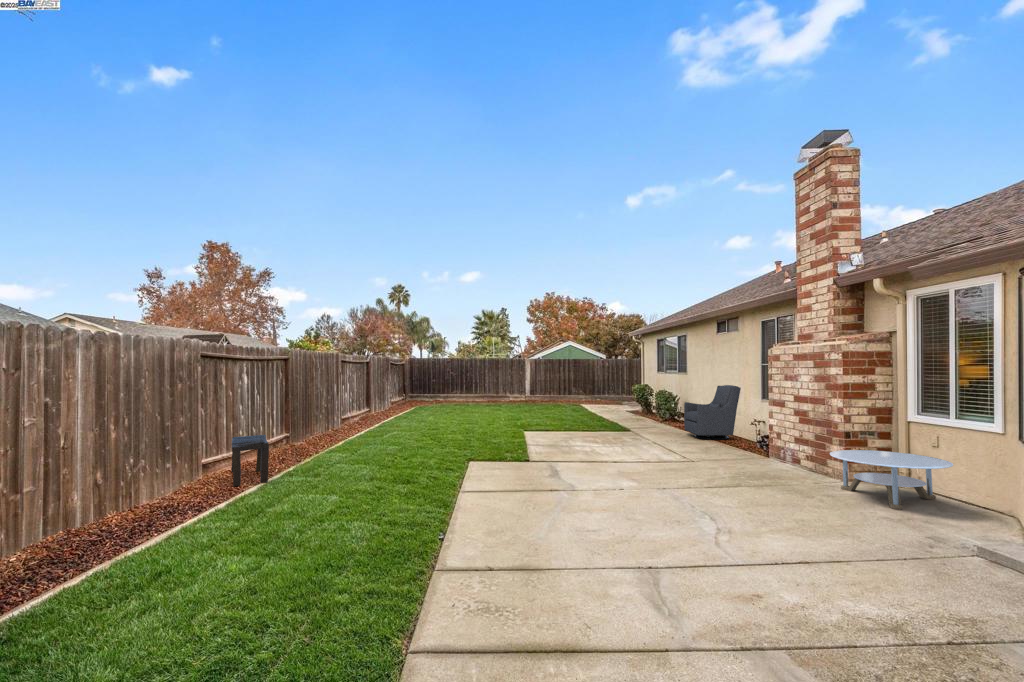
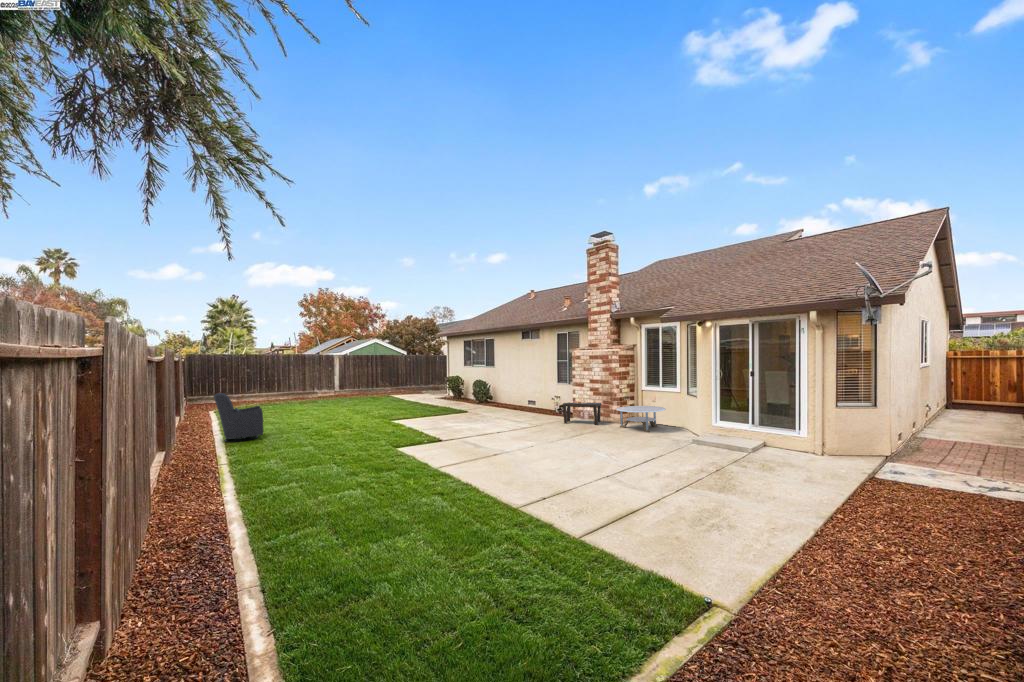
chair: present [684,385,741,440] -> present [214,393,263,442]
bench: present [231,435,269,486] -> present [562,403,601,425]

